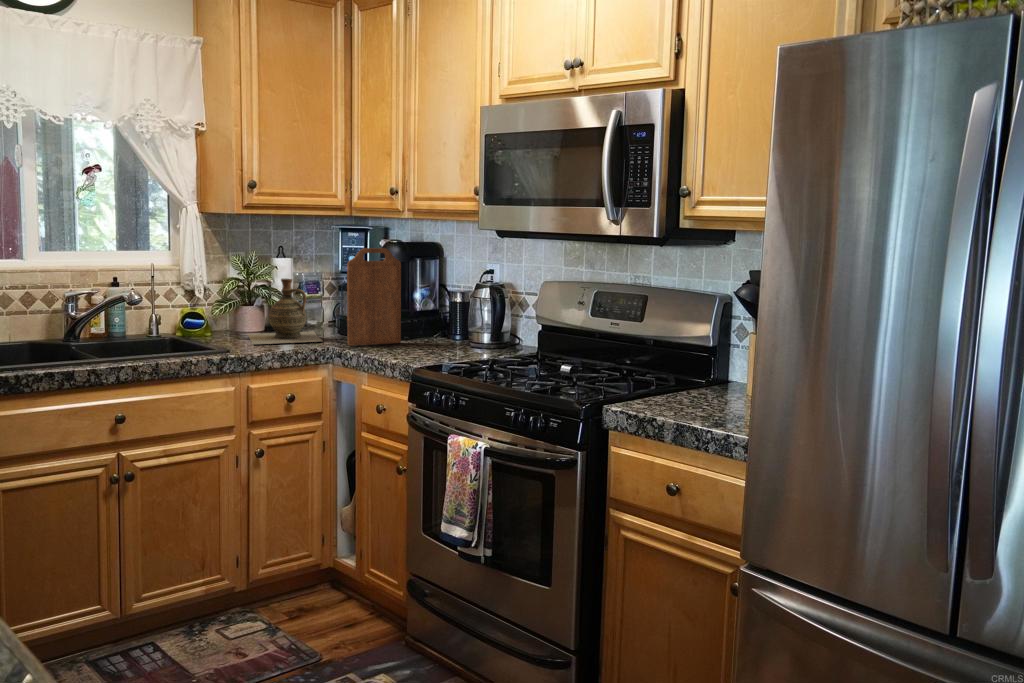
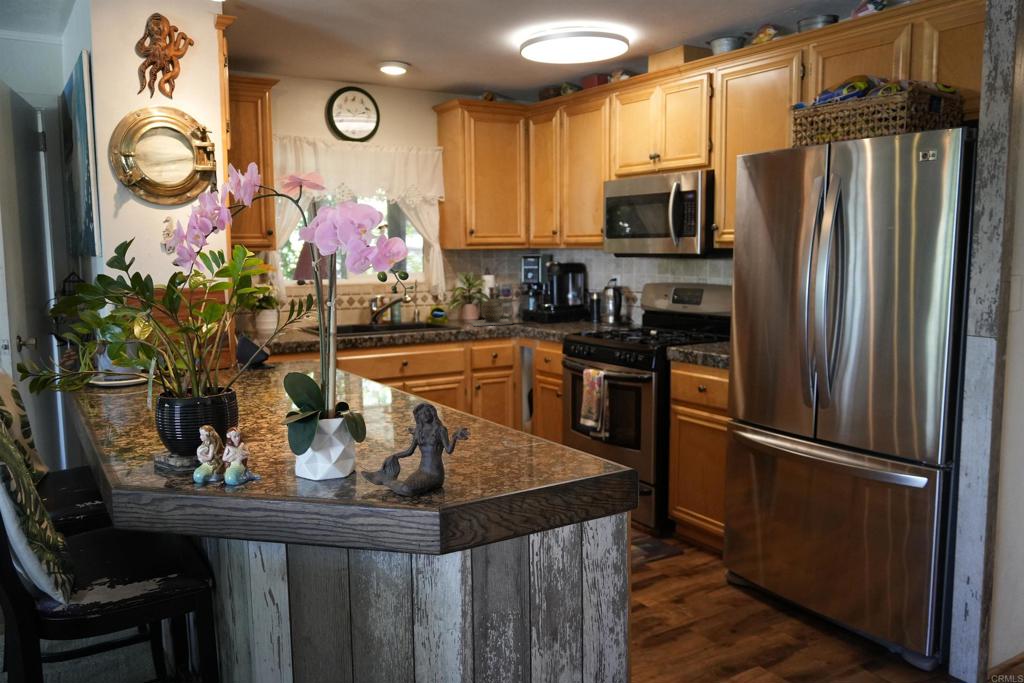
cutting board: present [347,248,401,346] -> none [527,267,560,326]

